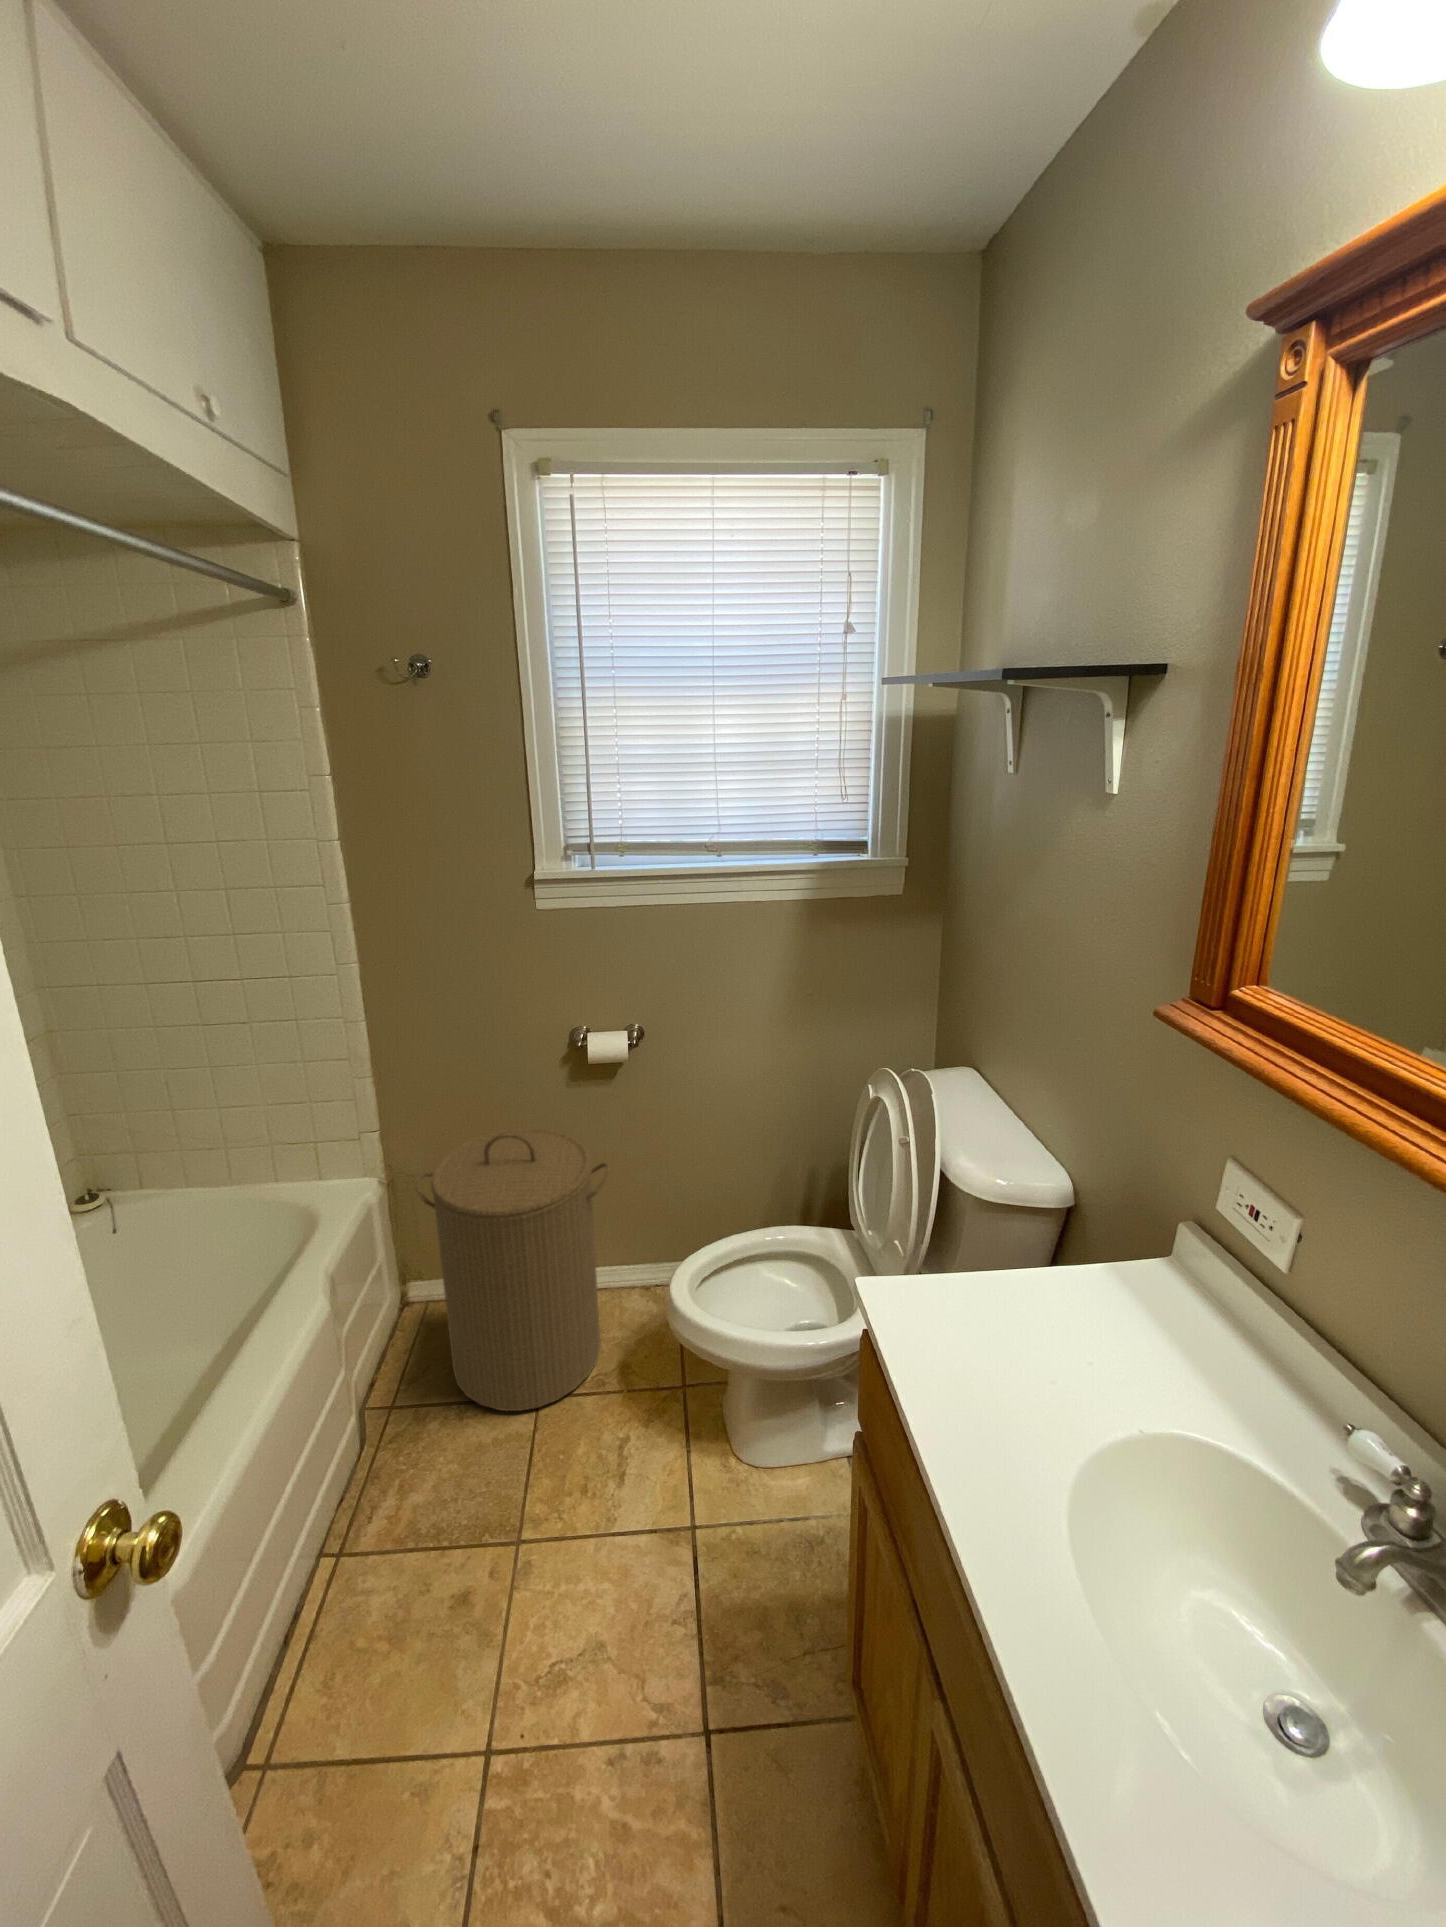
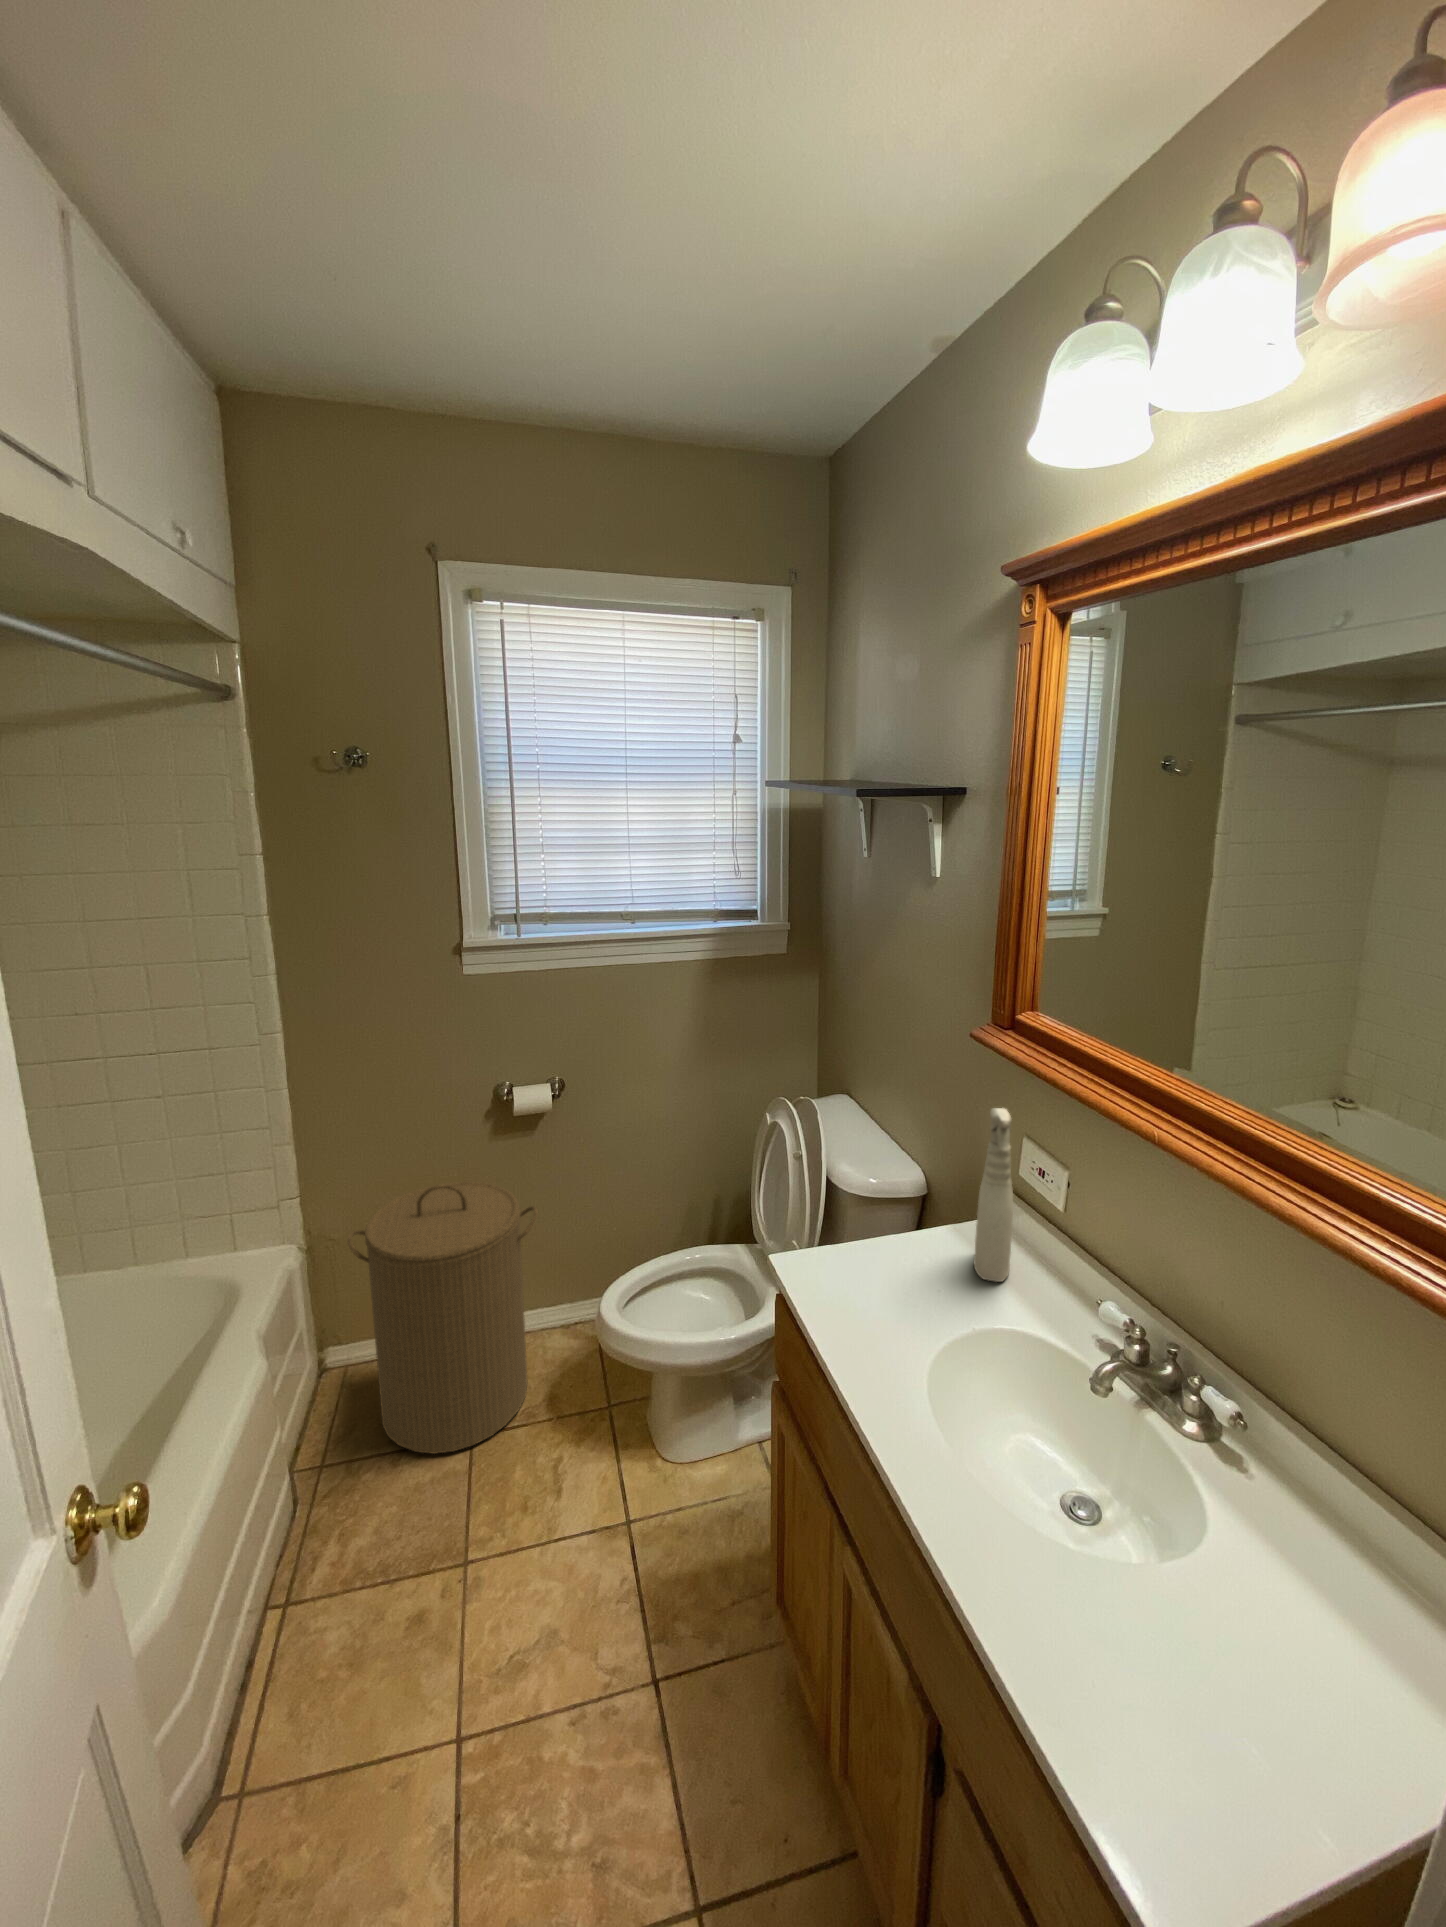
spray bottle: none [1141,1123,1216,1364] -> present [974,1108,1013,1282]

